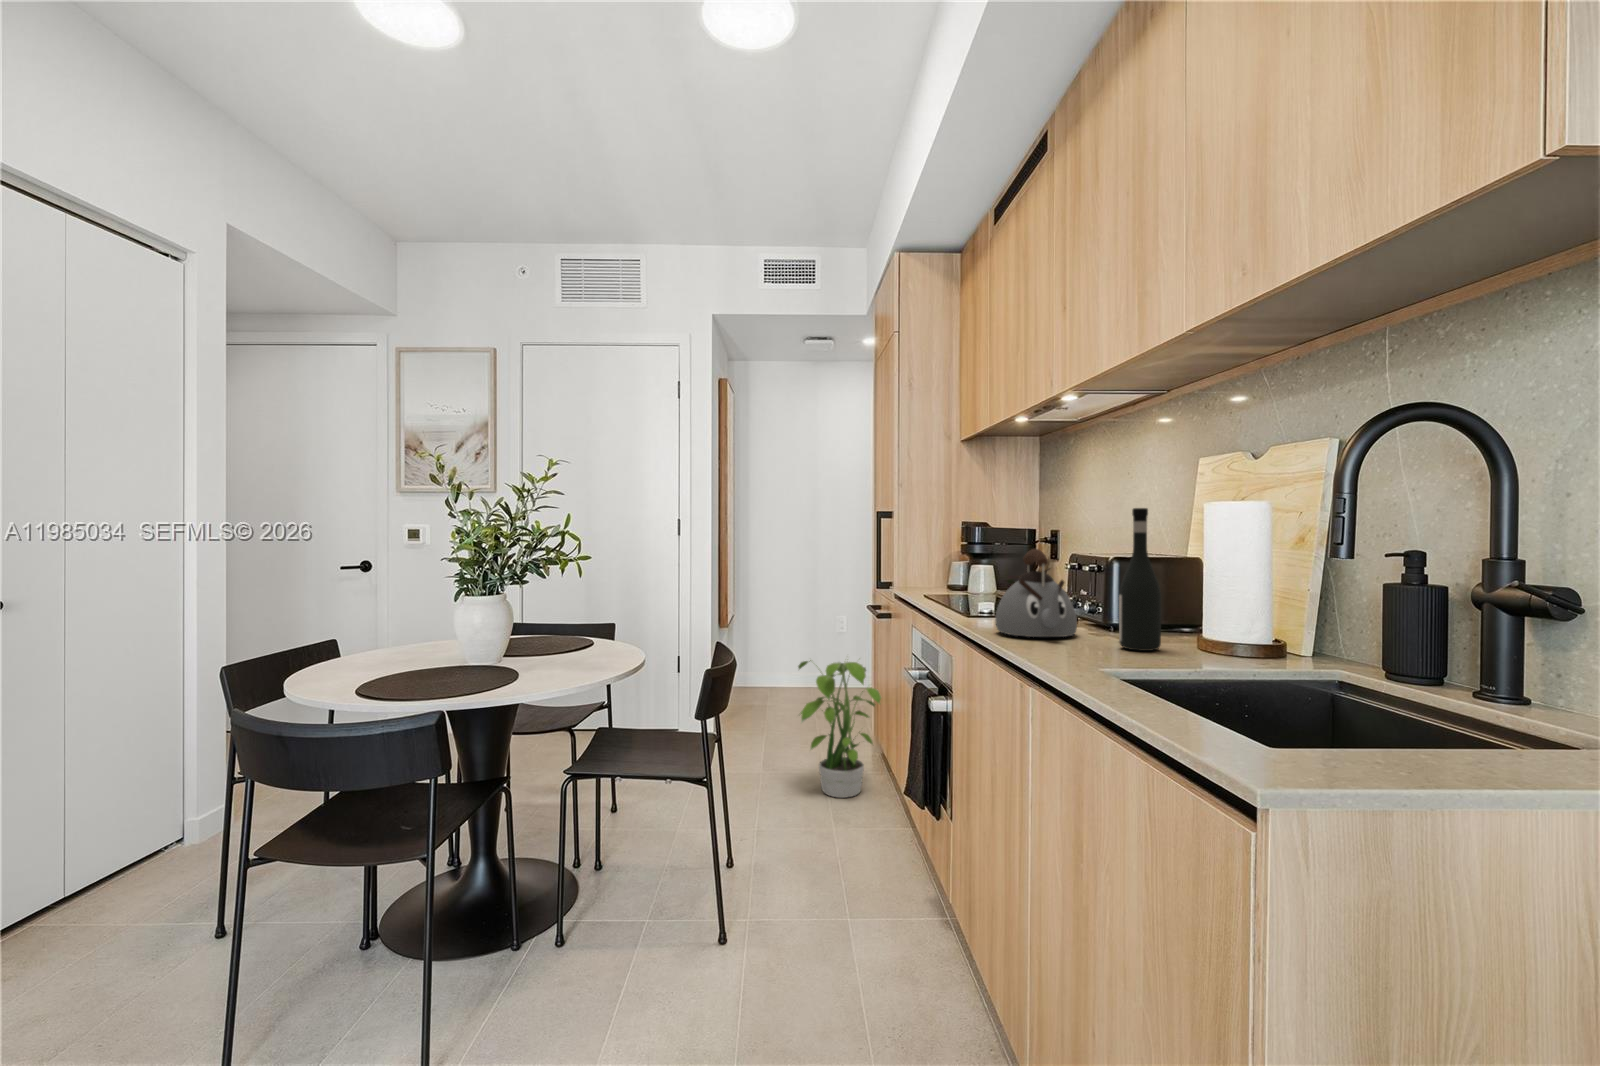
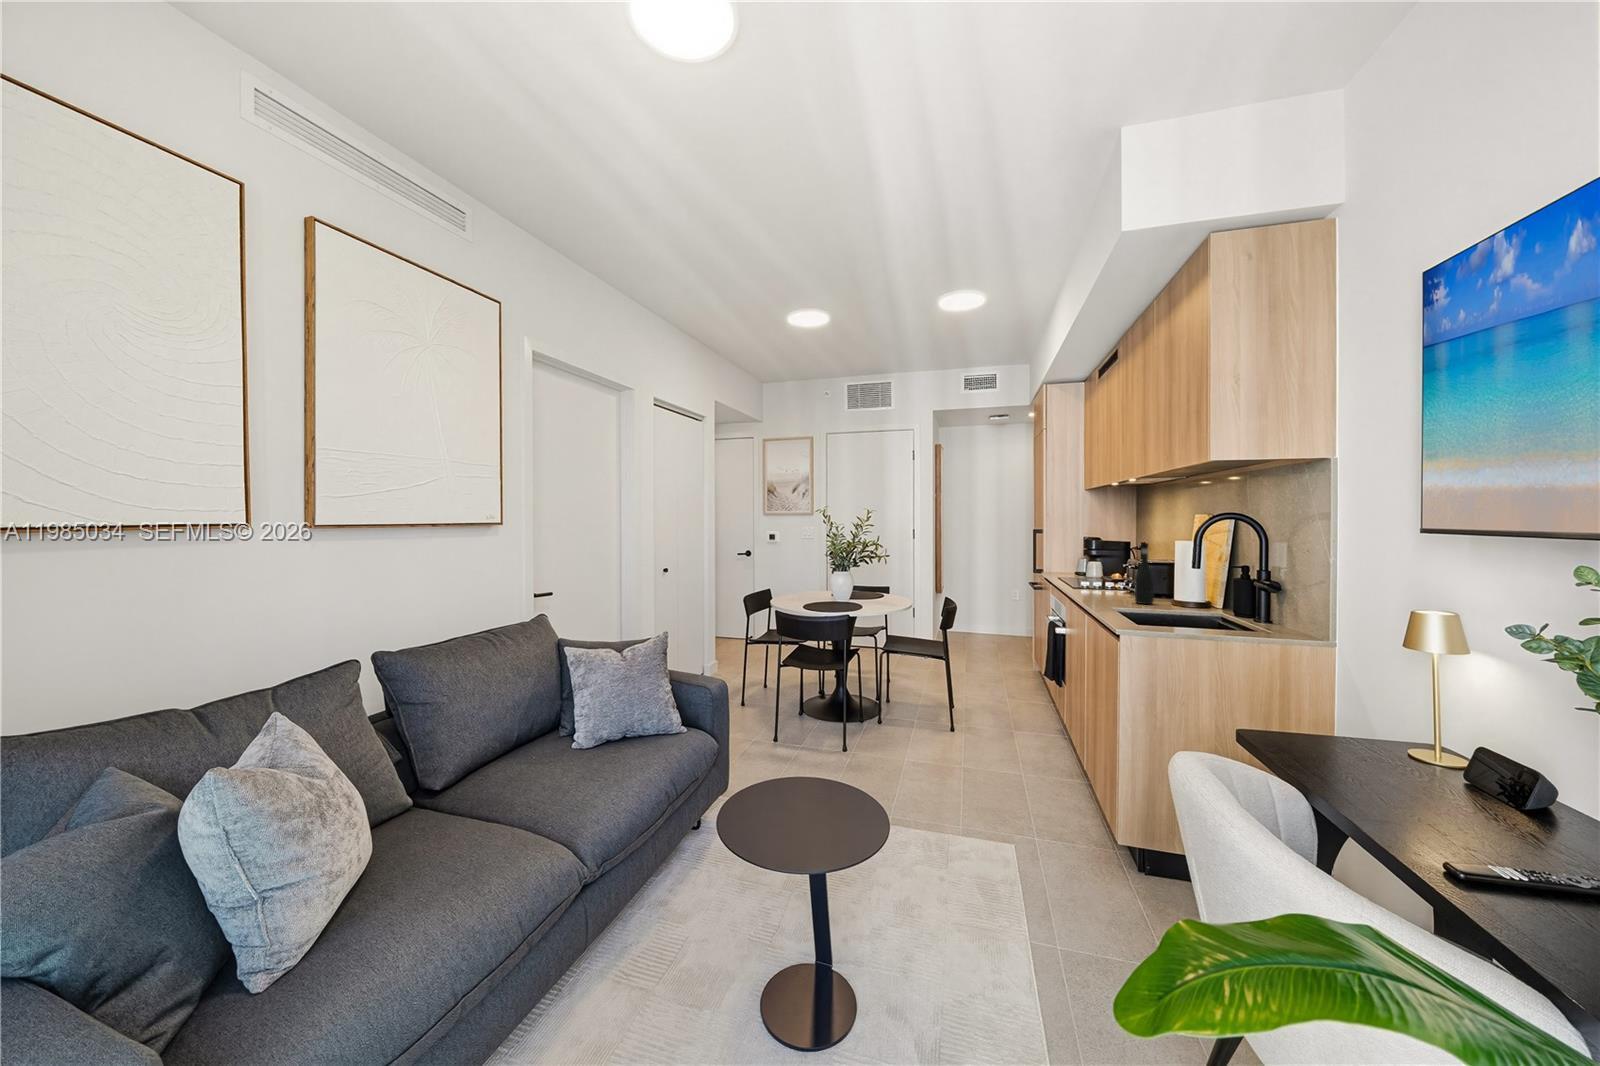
kettle: present [995,549,1077,637] -> none [1083,558,1122,598]
potted plant: present [798,660,881,798] -> none [985,610,1035,688]

